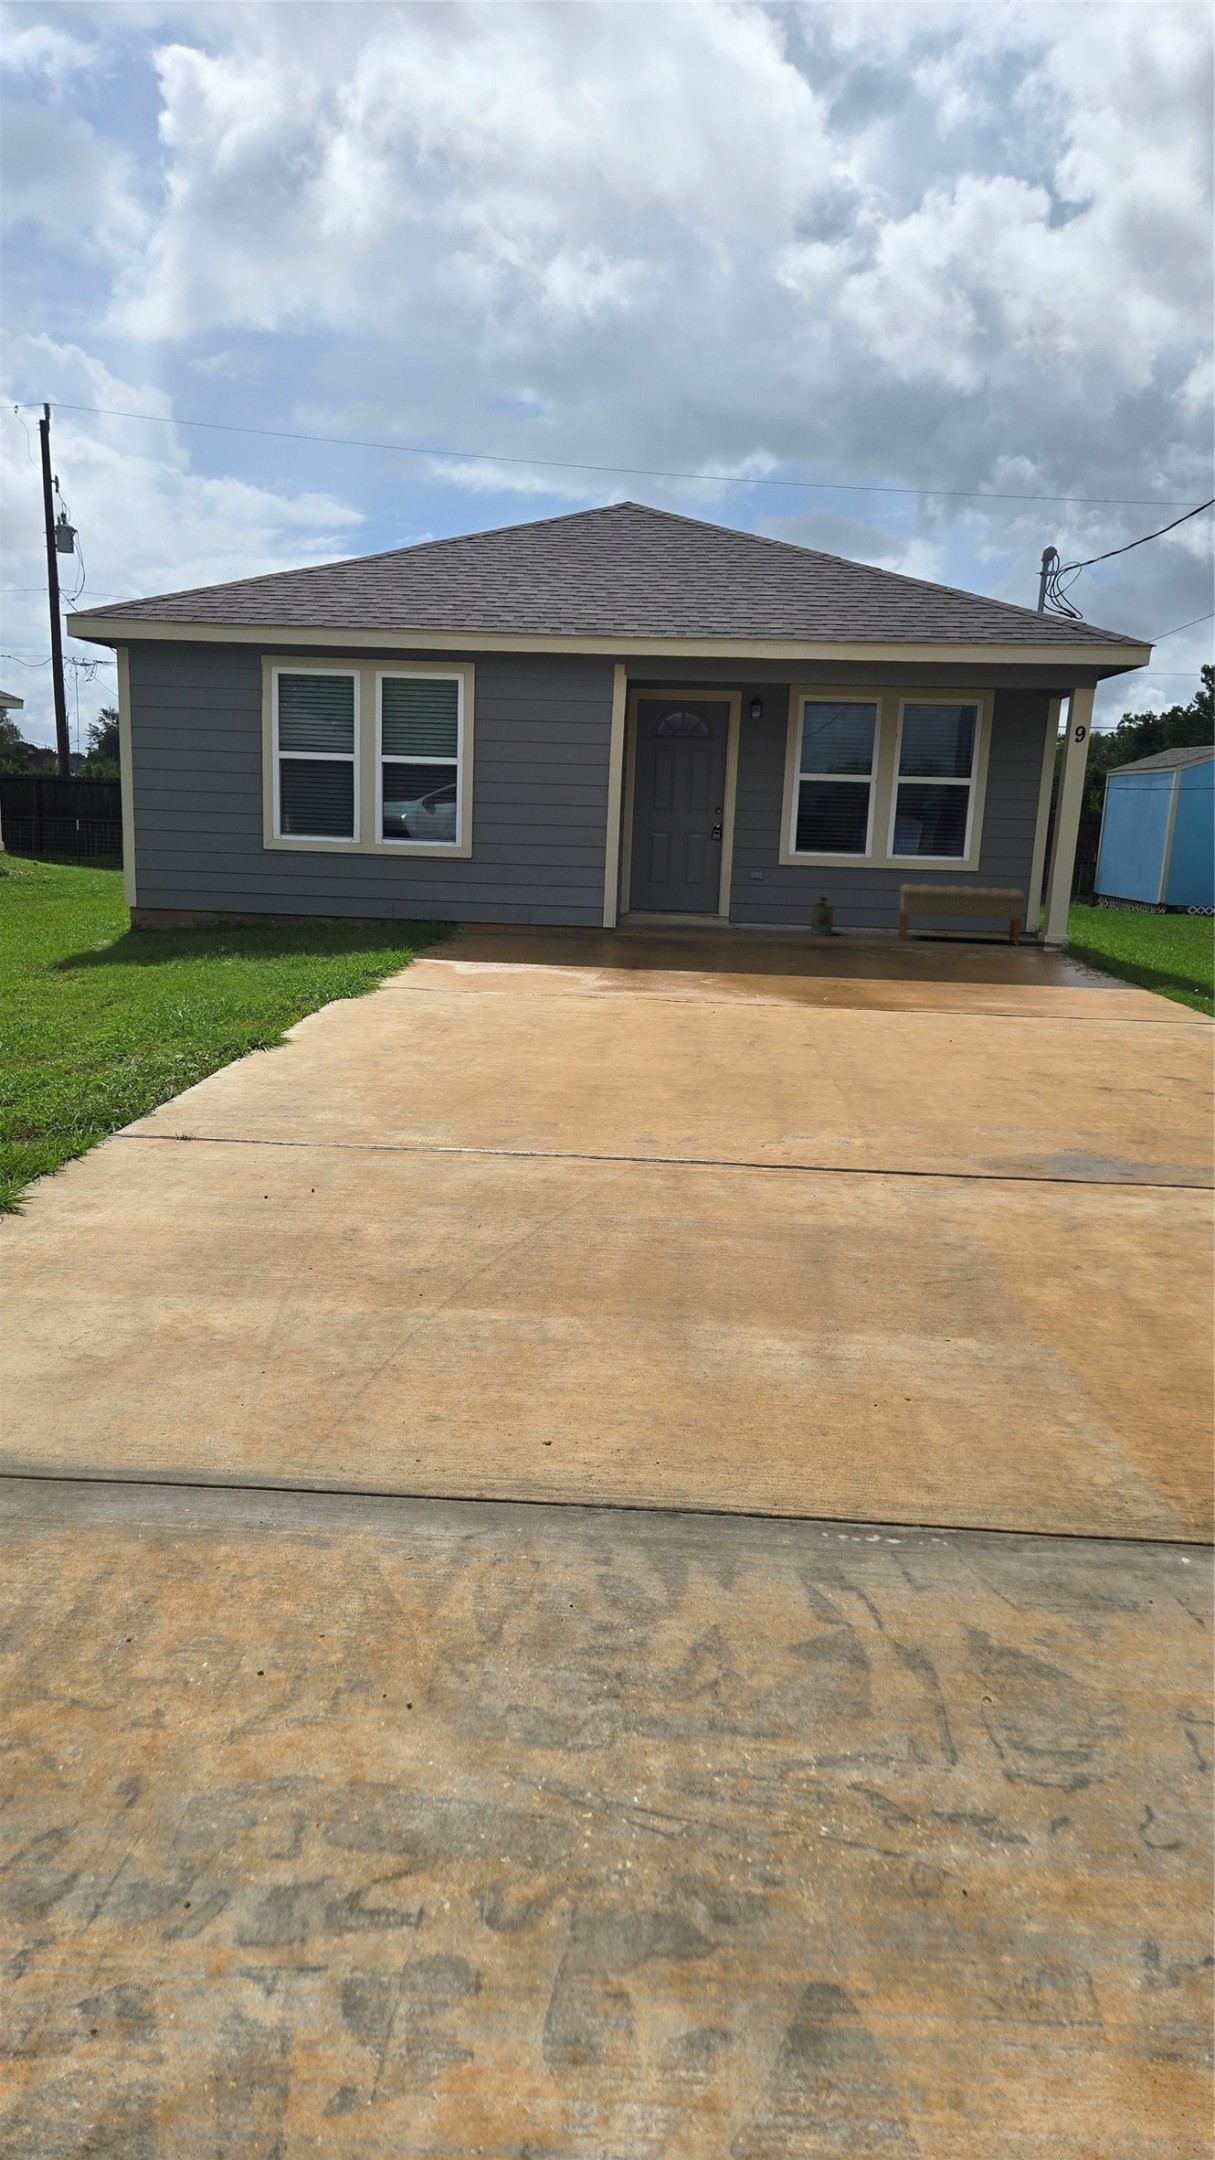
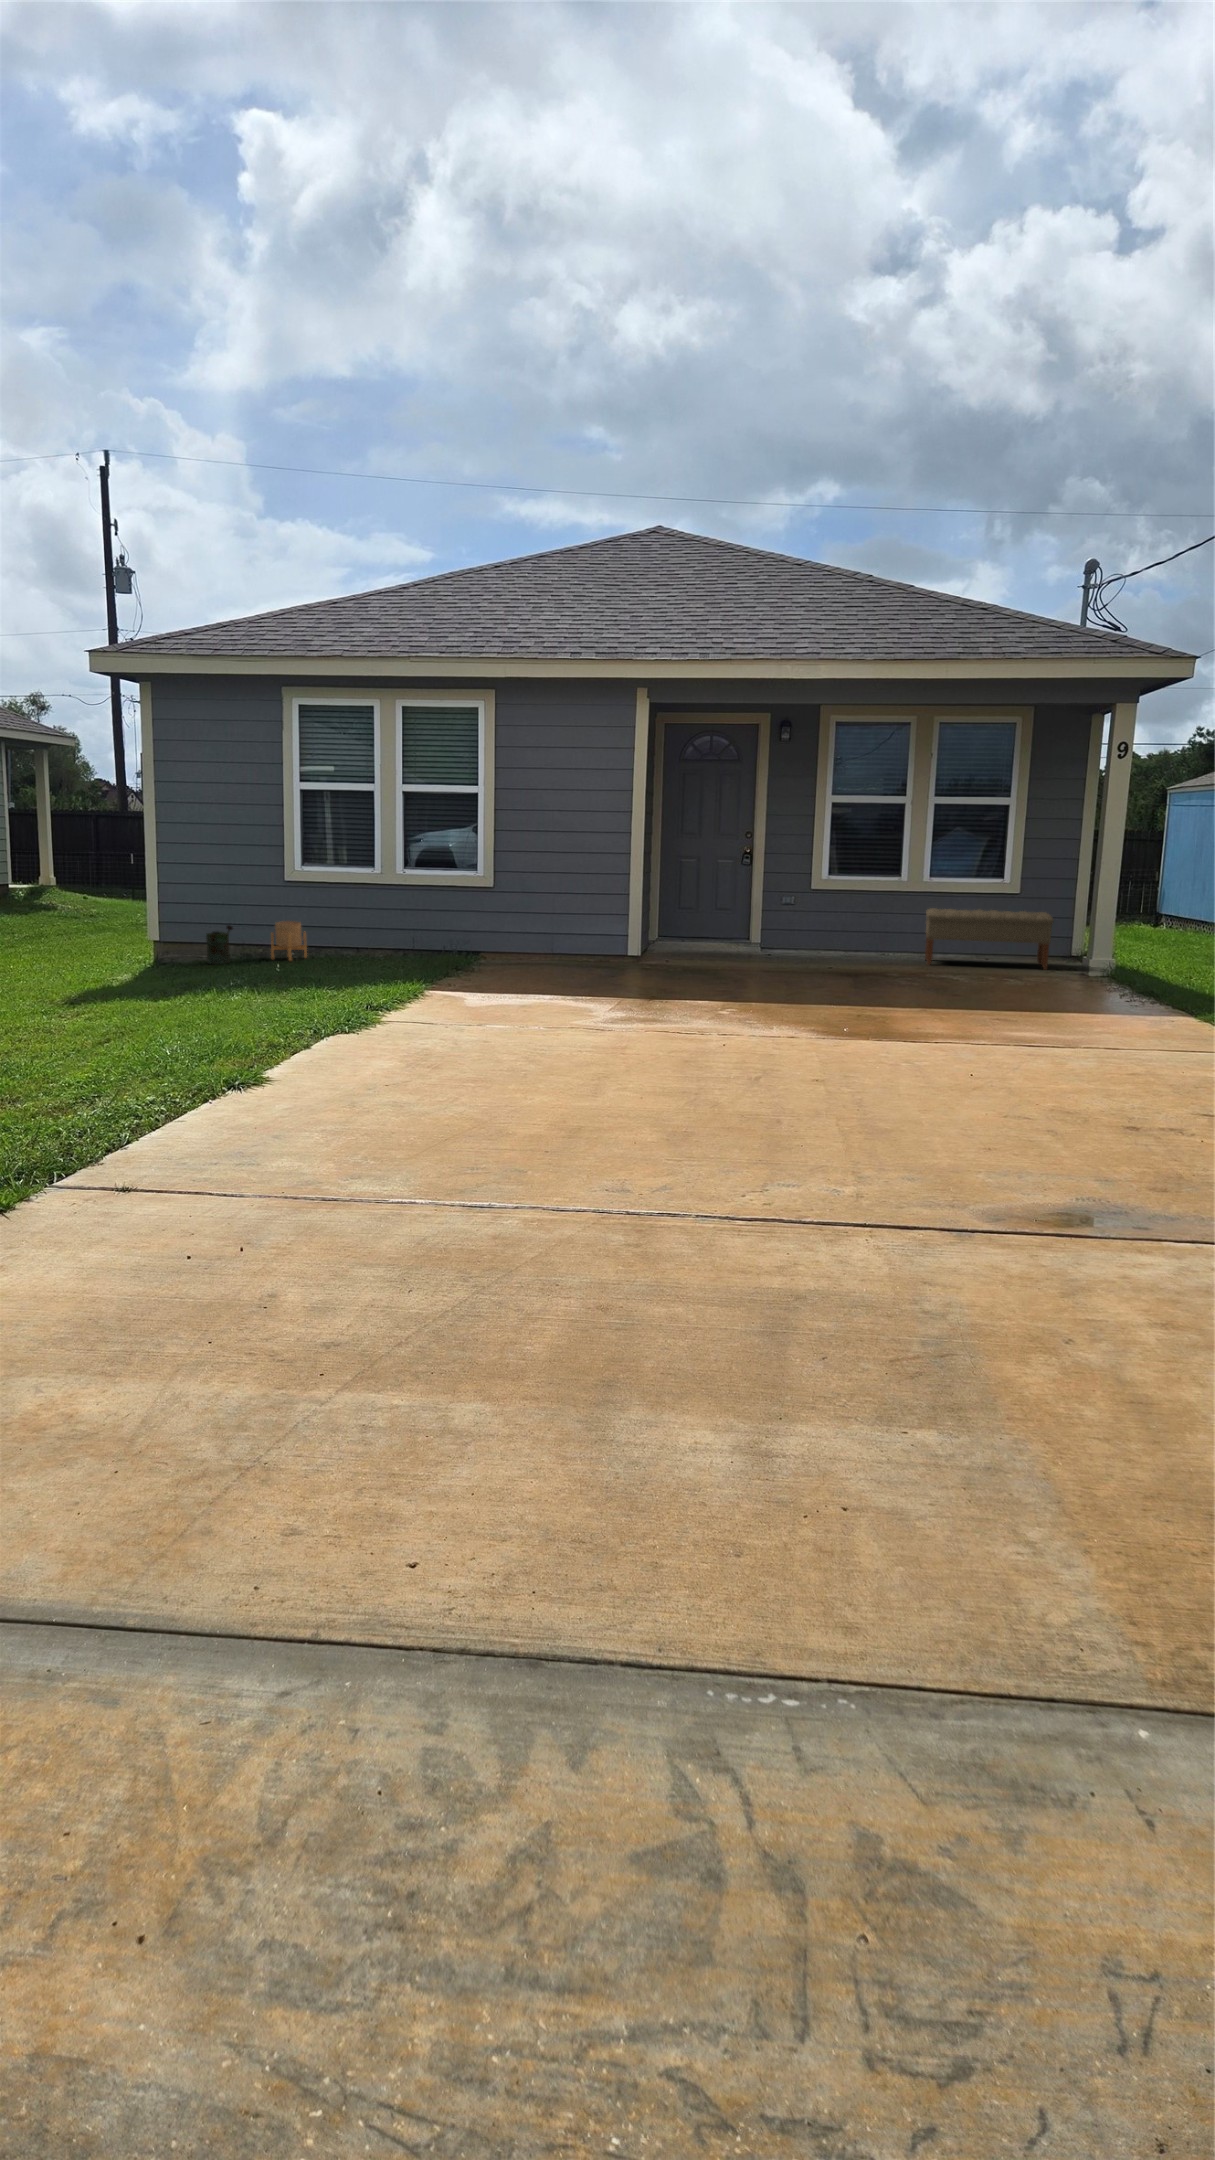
planter: none [247,890,283,930] -> present [271,921,307,960]
watering can: present [810,897,834,935] -> present [206,925,233,964]

